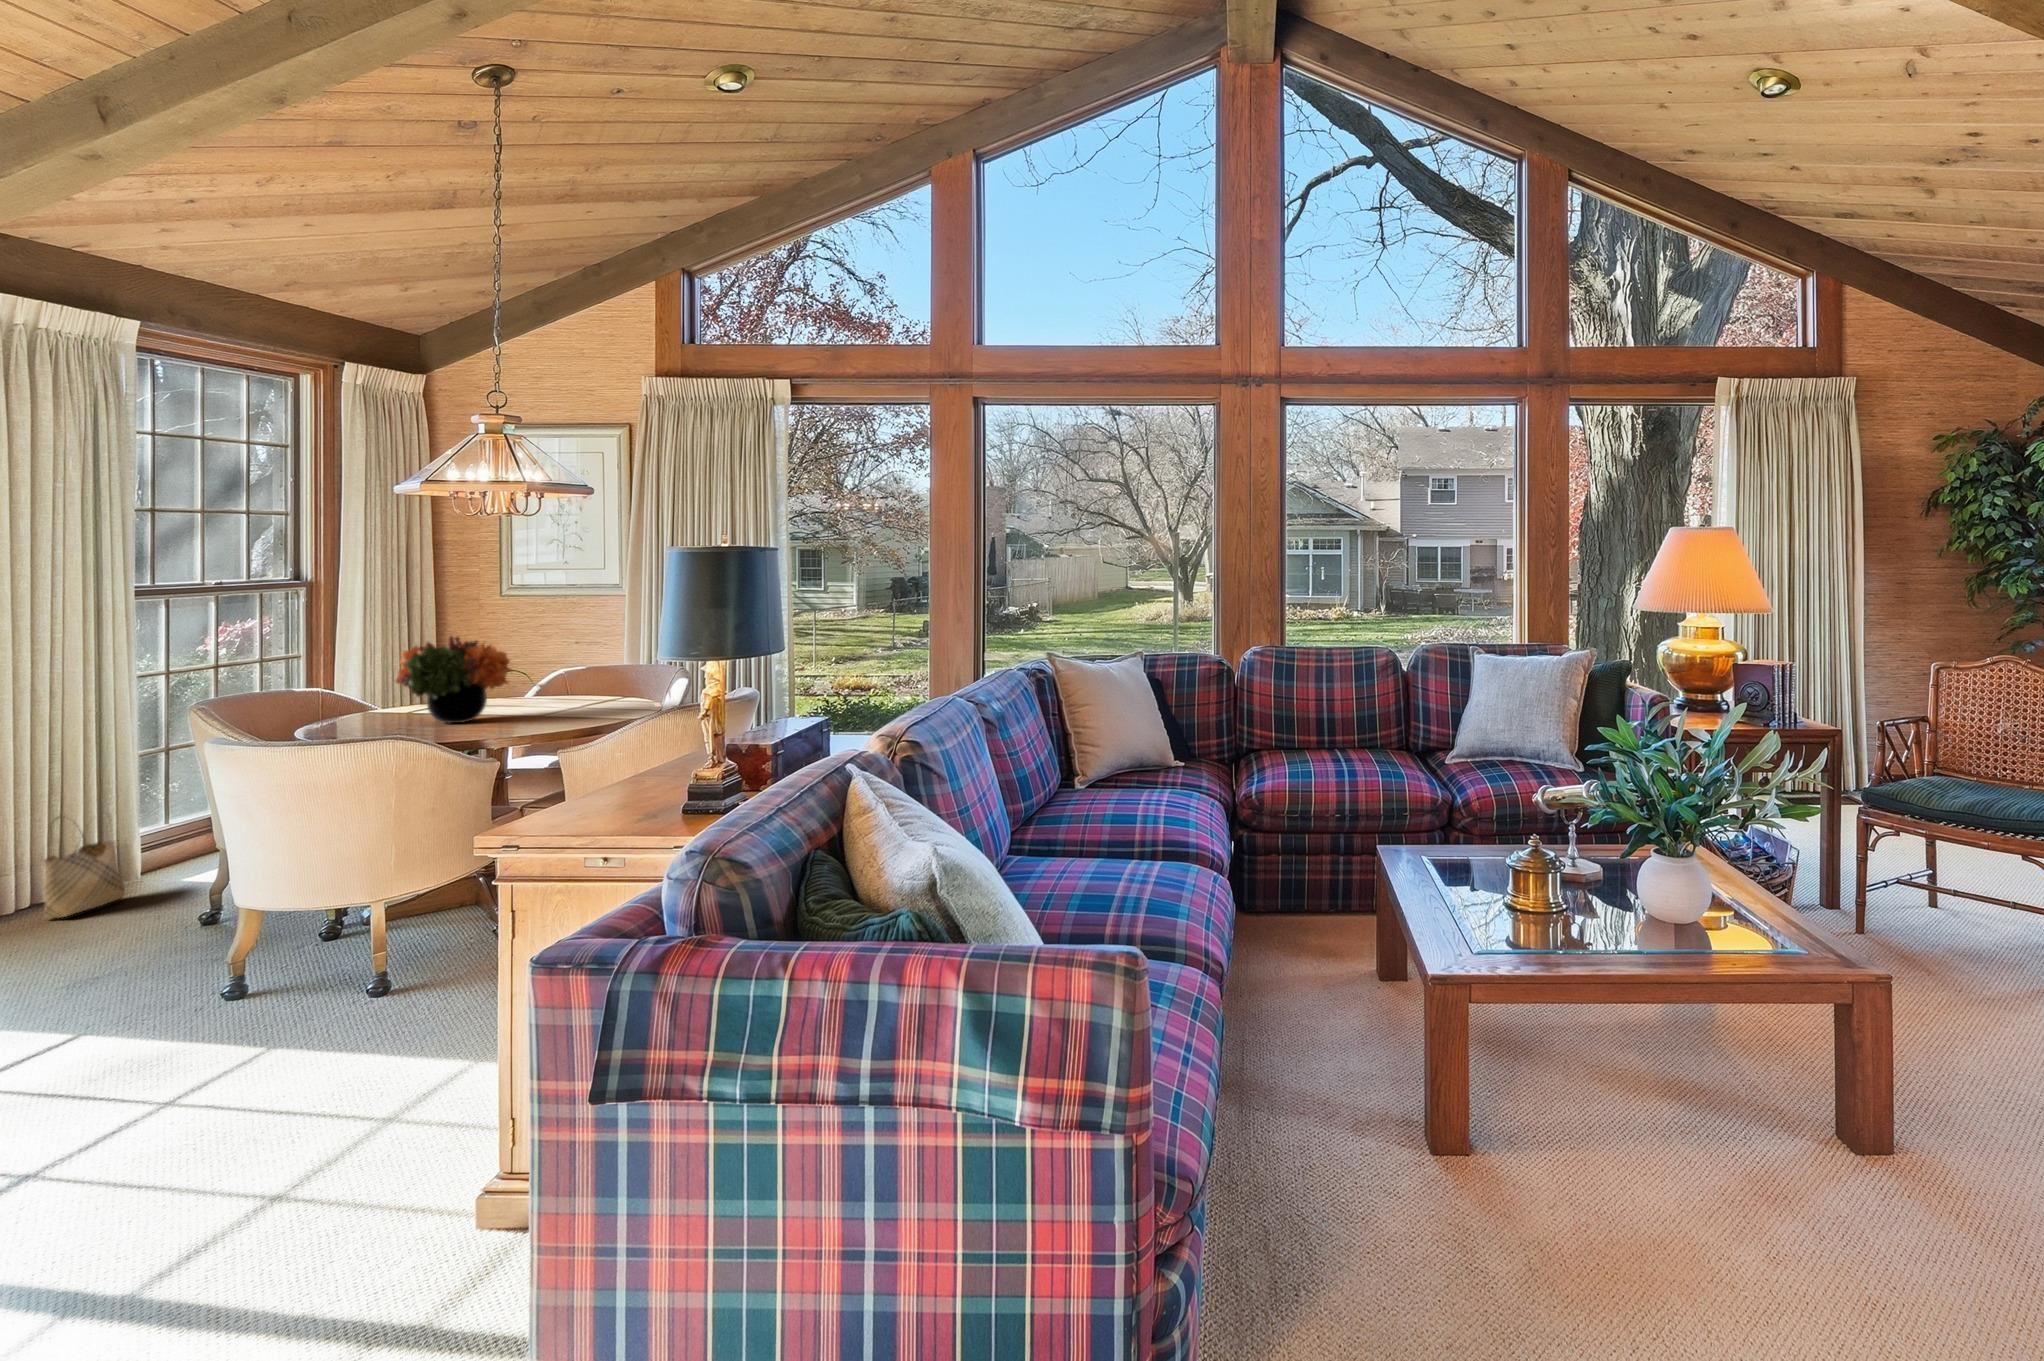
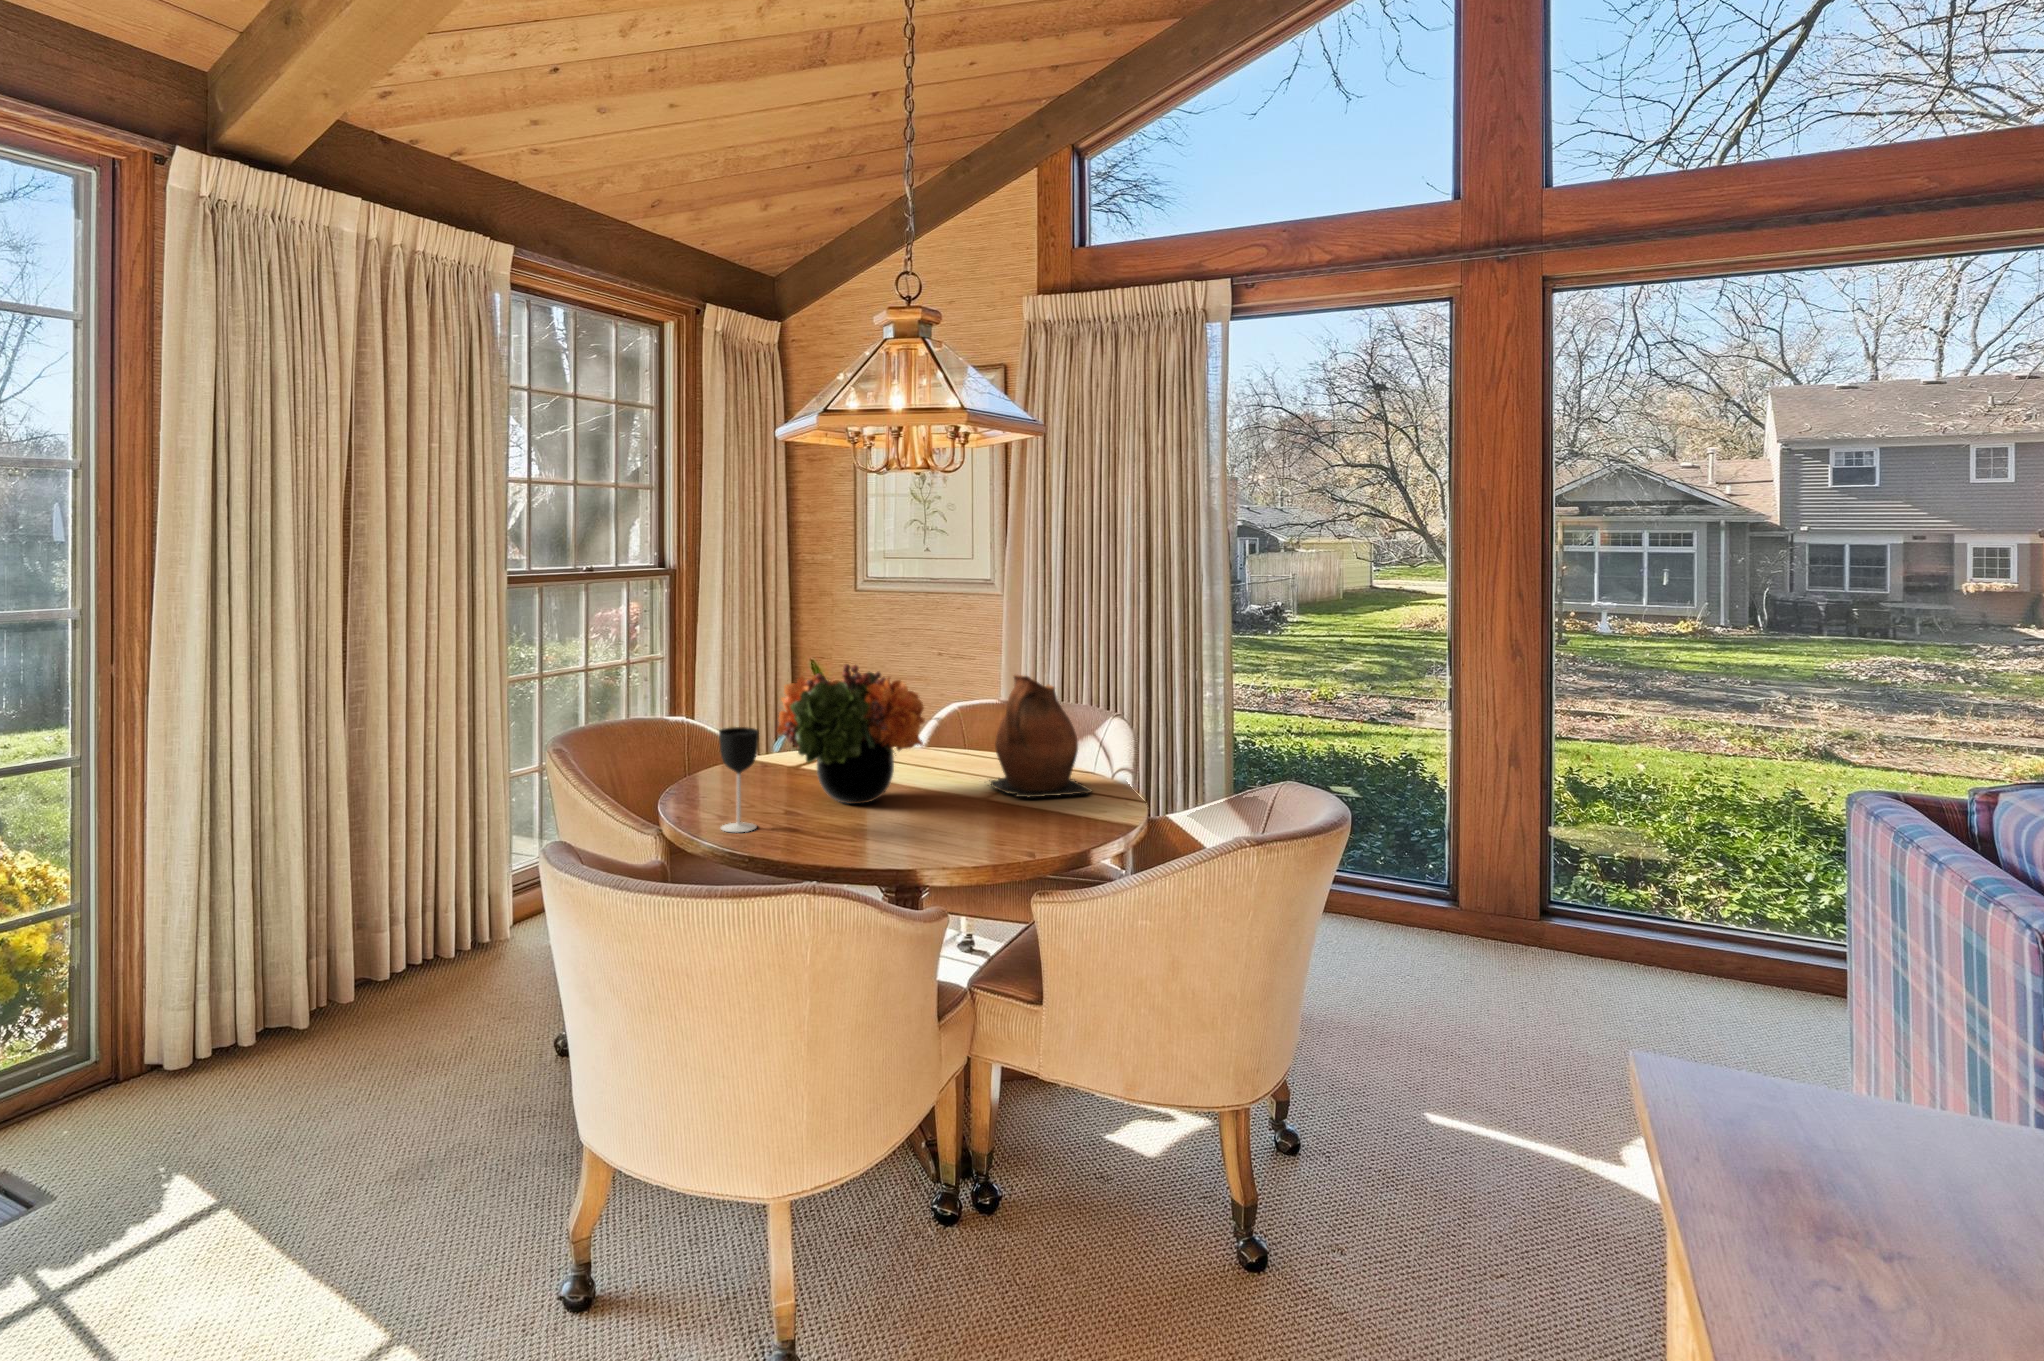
ceramic pitcher: none [560,638,634,712] -> present [989,675,1092,797]
wine glass: none [346,676,377,740] -> present [719,727,759,832]
woven basket: present [43,819,125,919] -> none [414,857,494,991]

